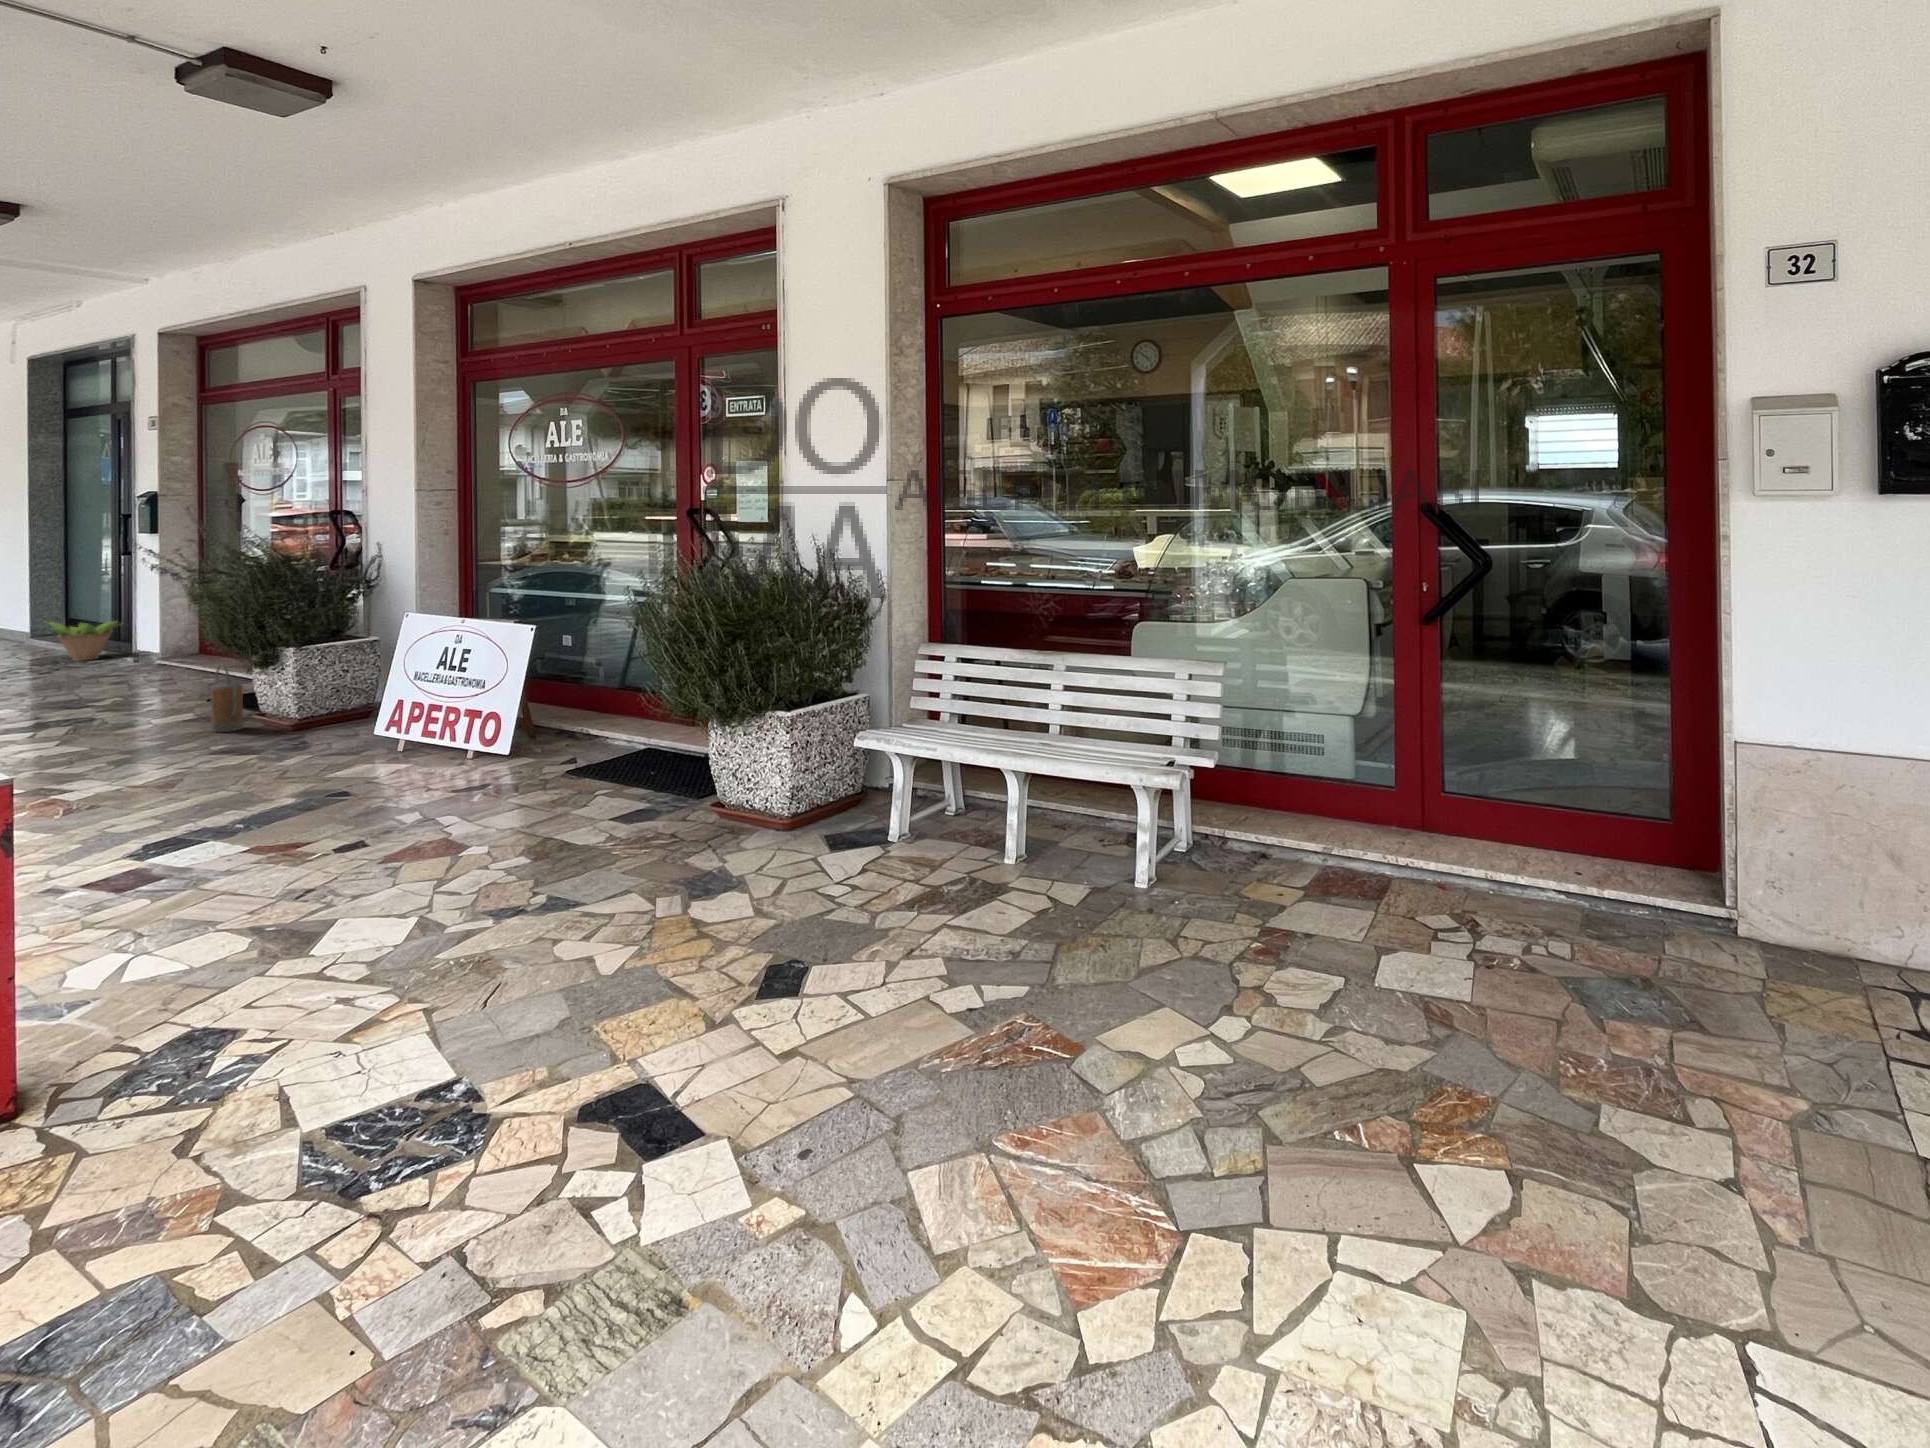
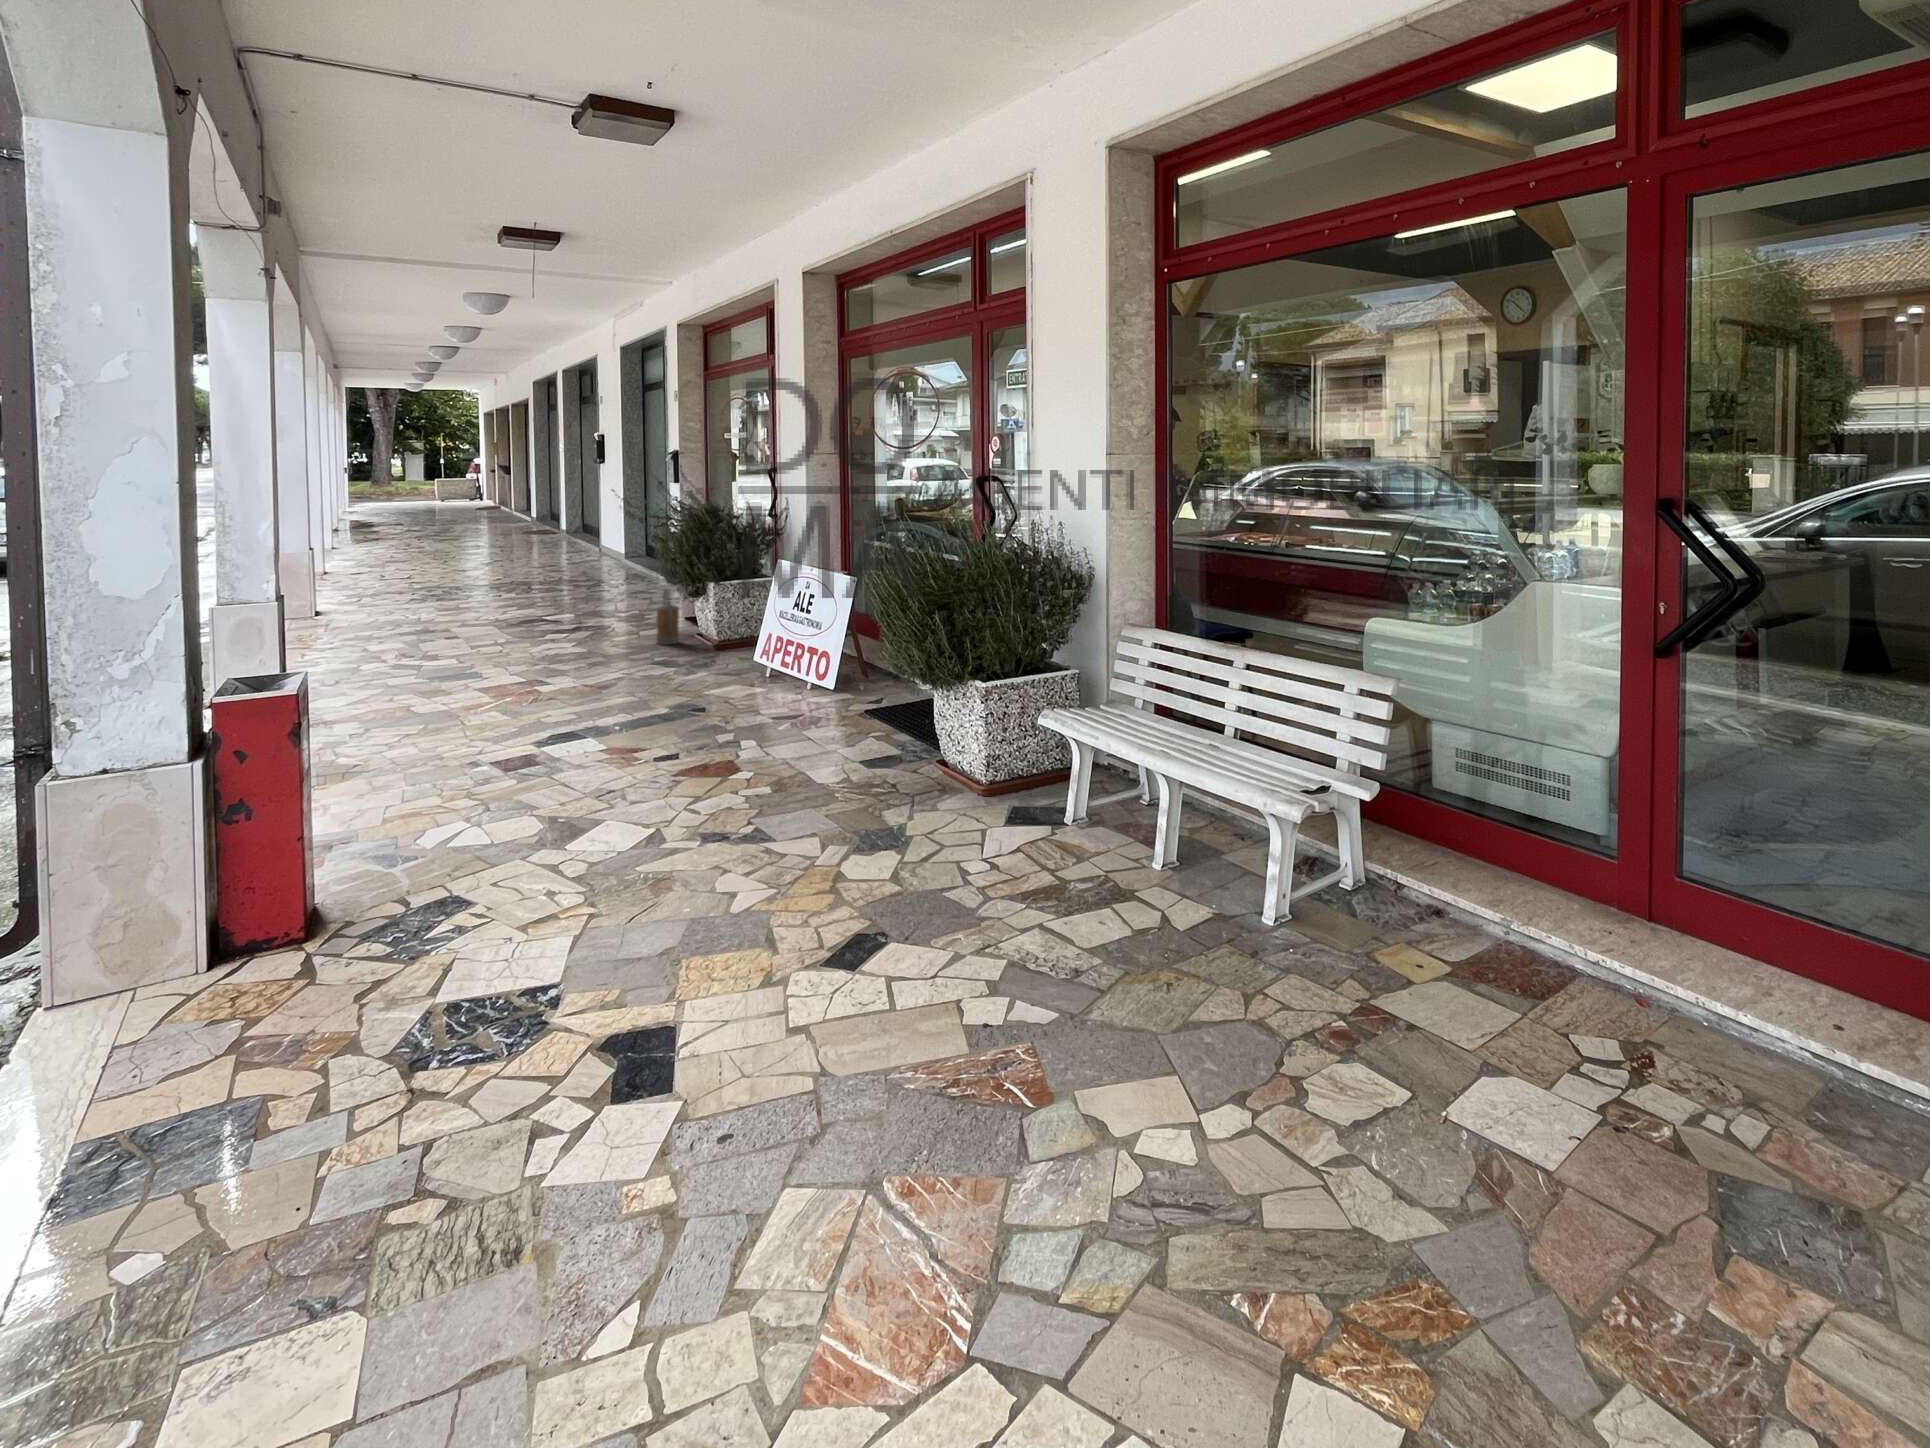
decorative plant: present [49,621,117,661] -> none [608,545,662,577]

